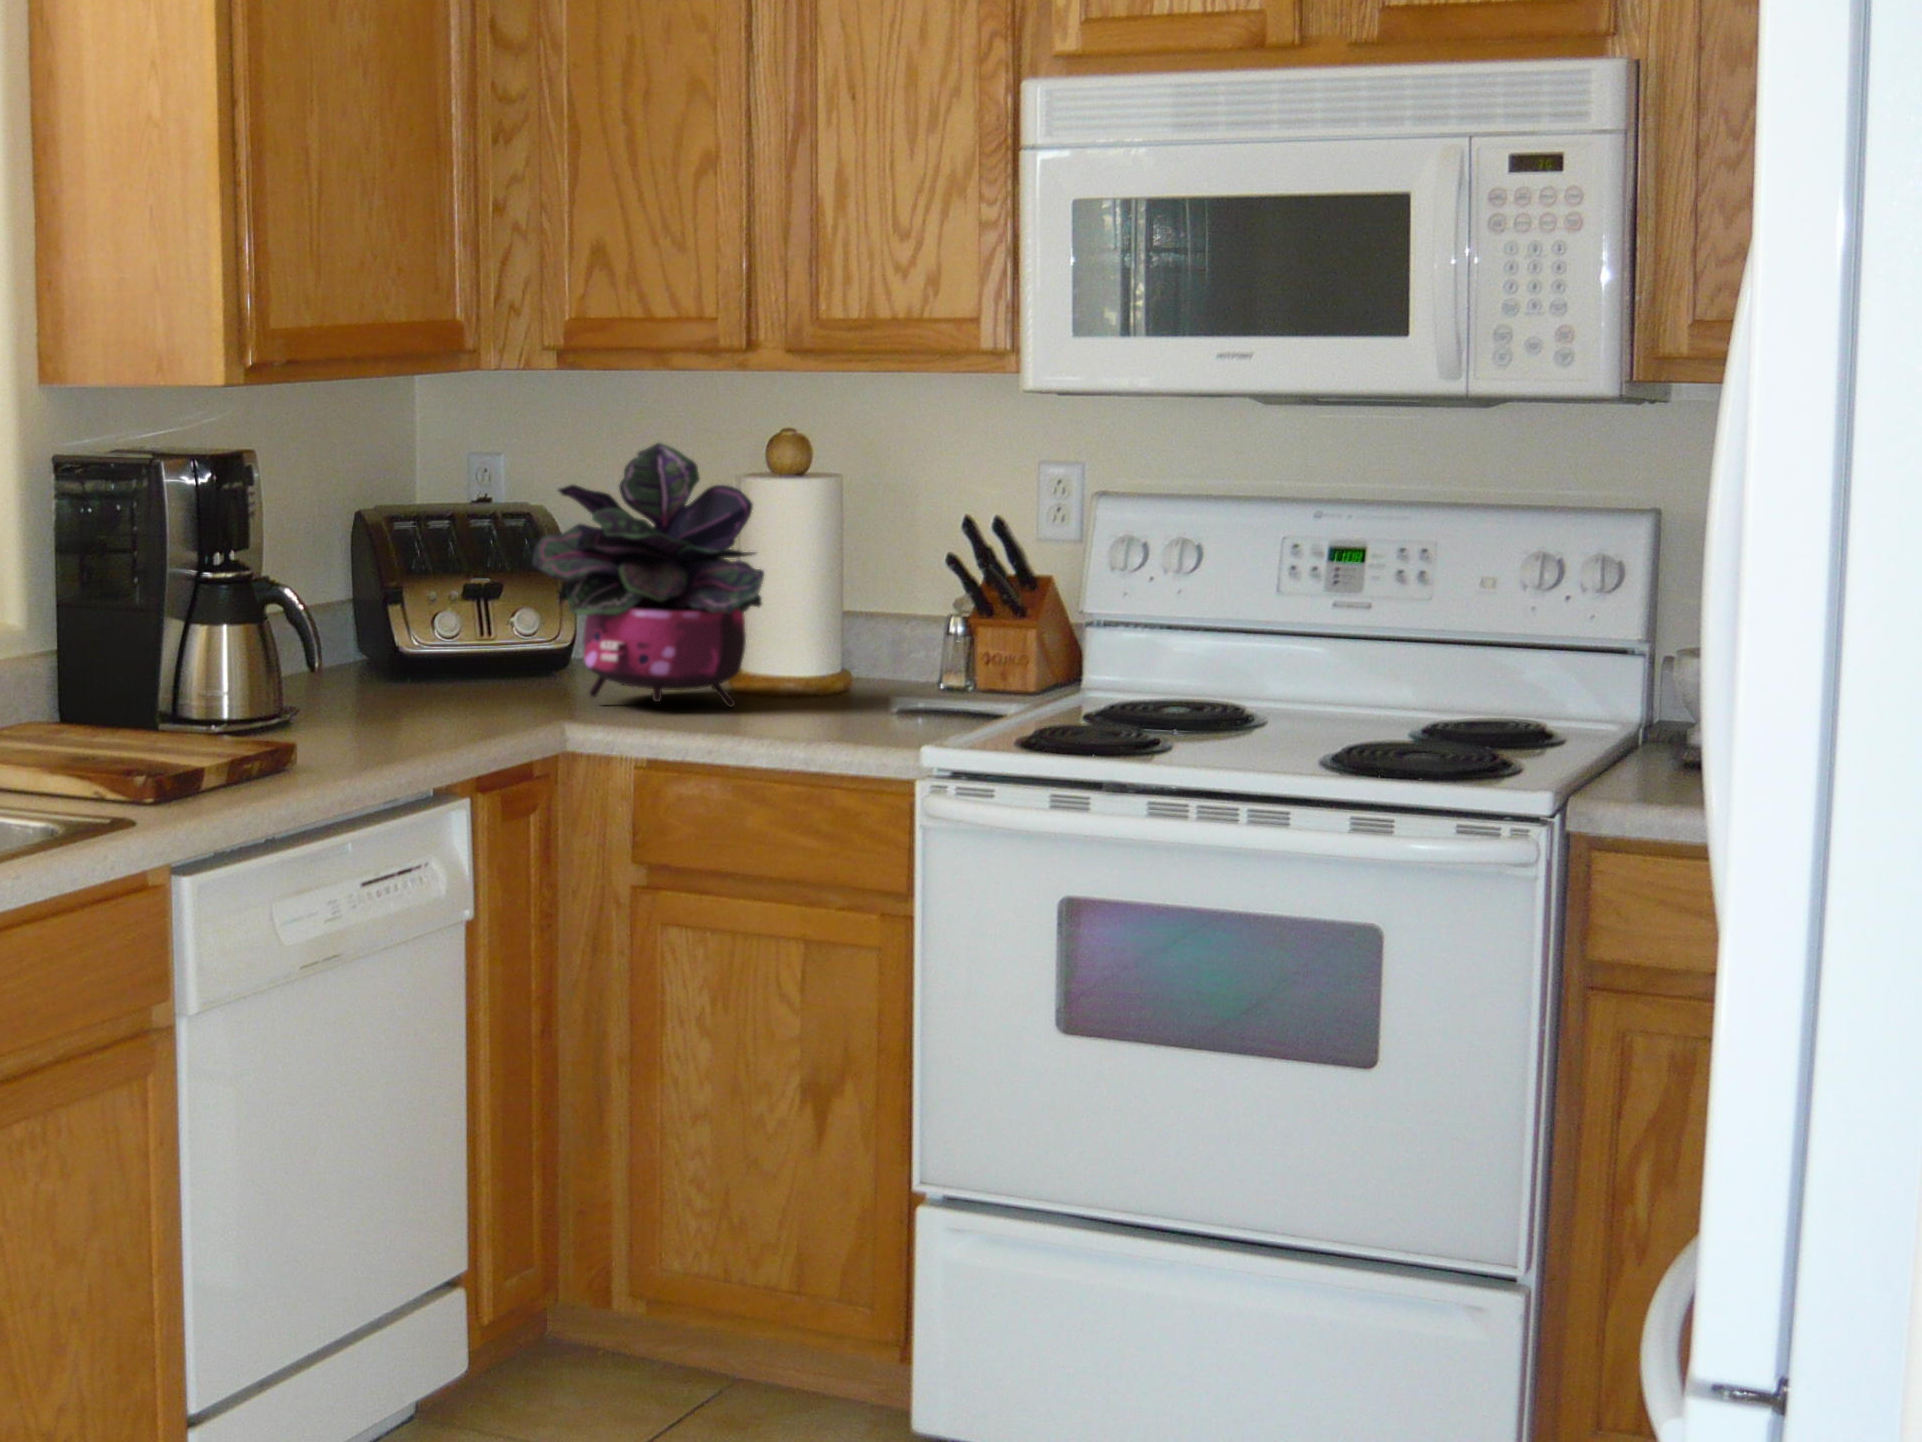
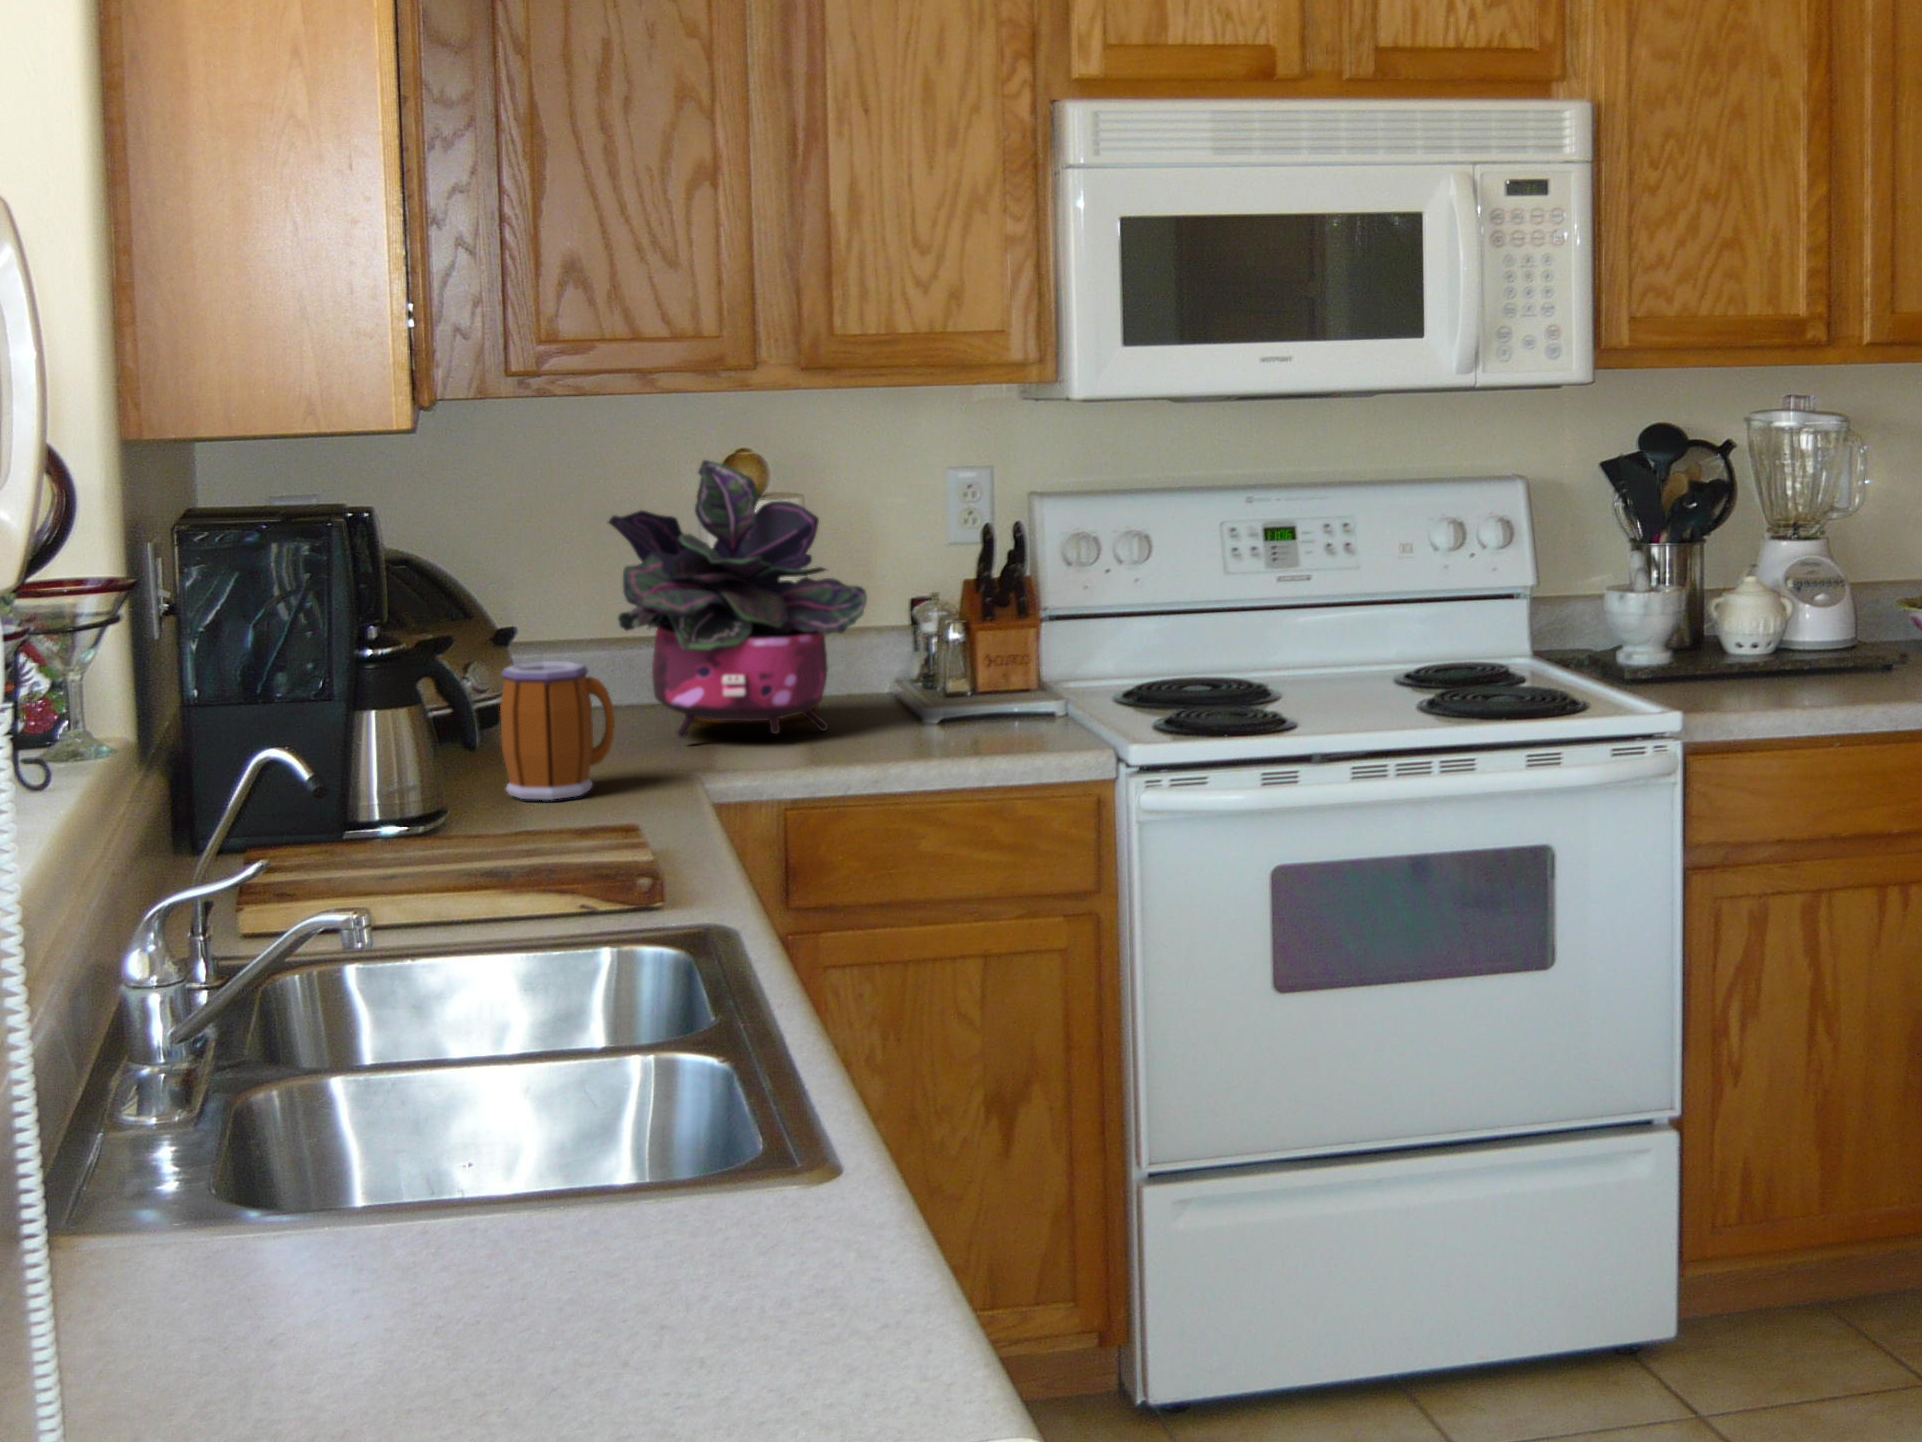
mug: none [345,607,434,728] -> present [500,661,615,800]

